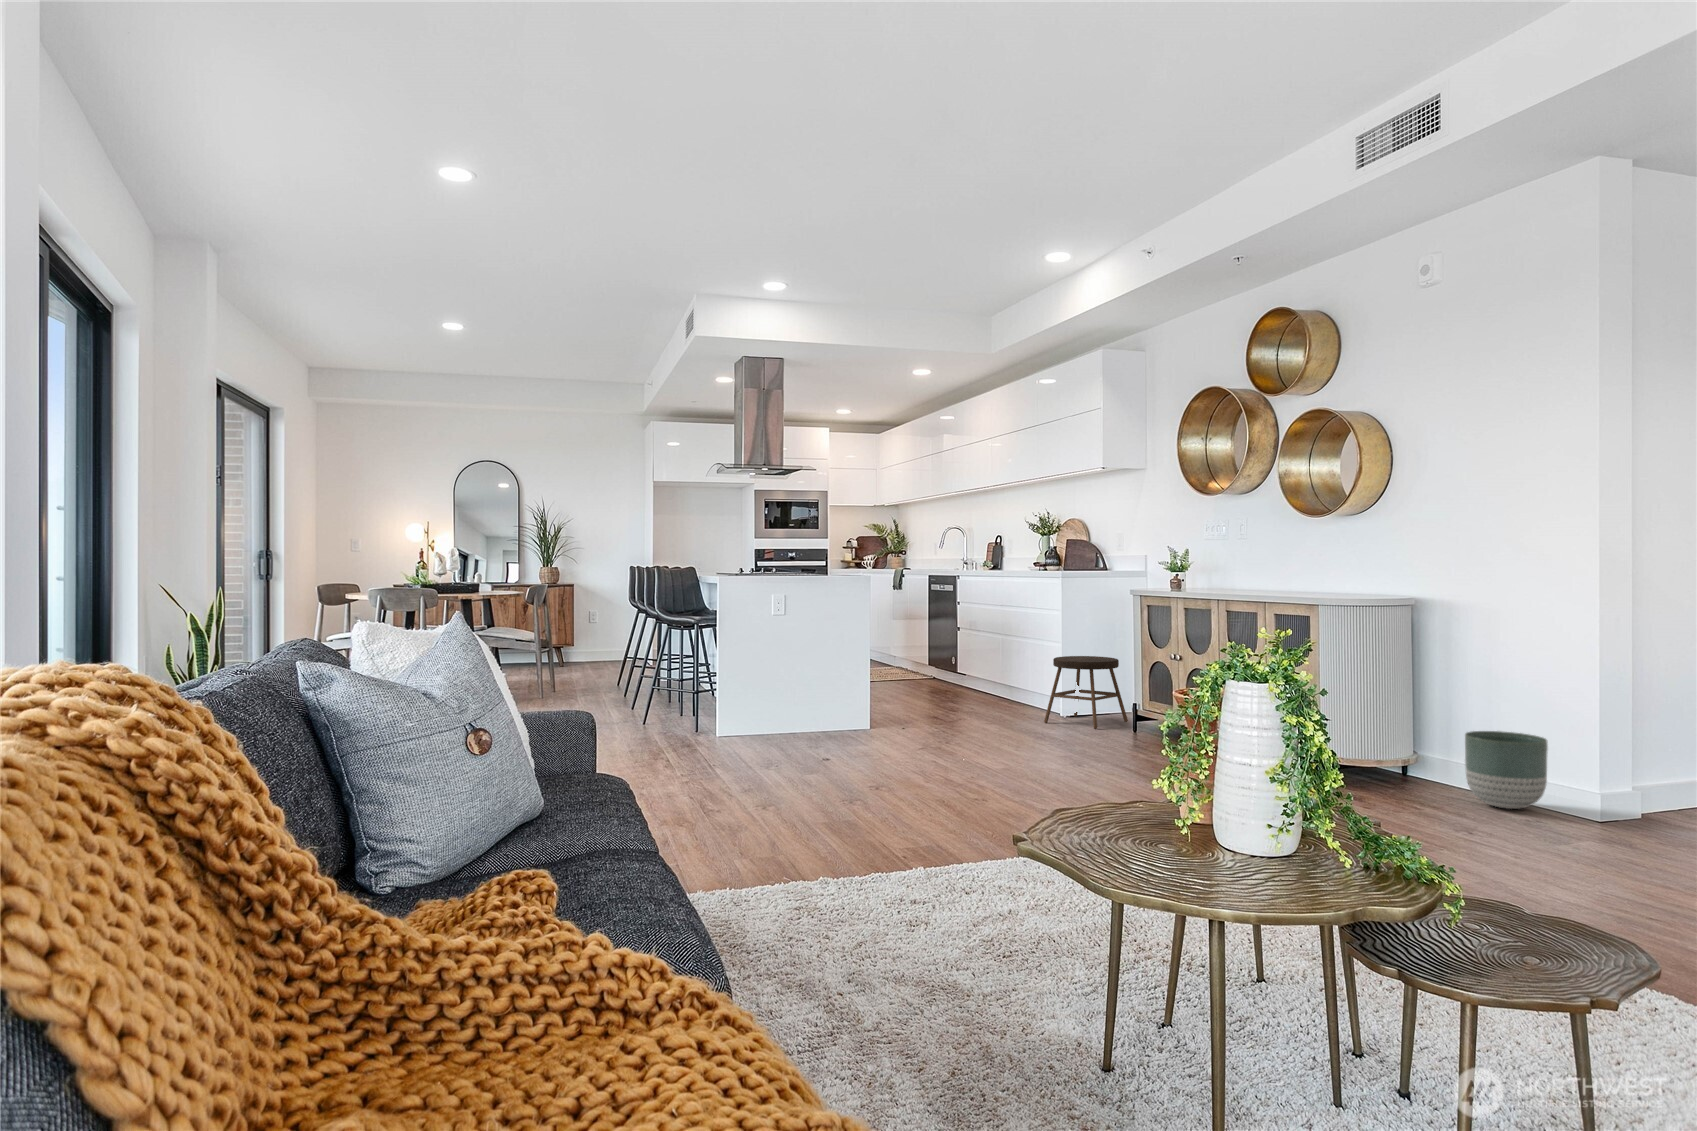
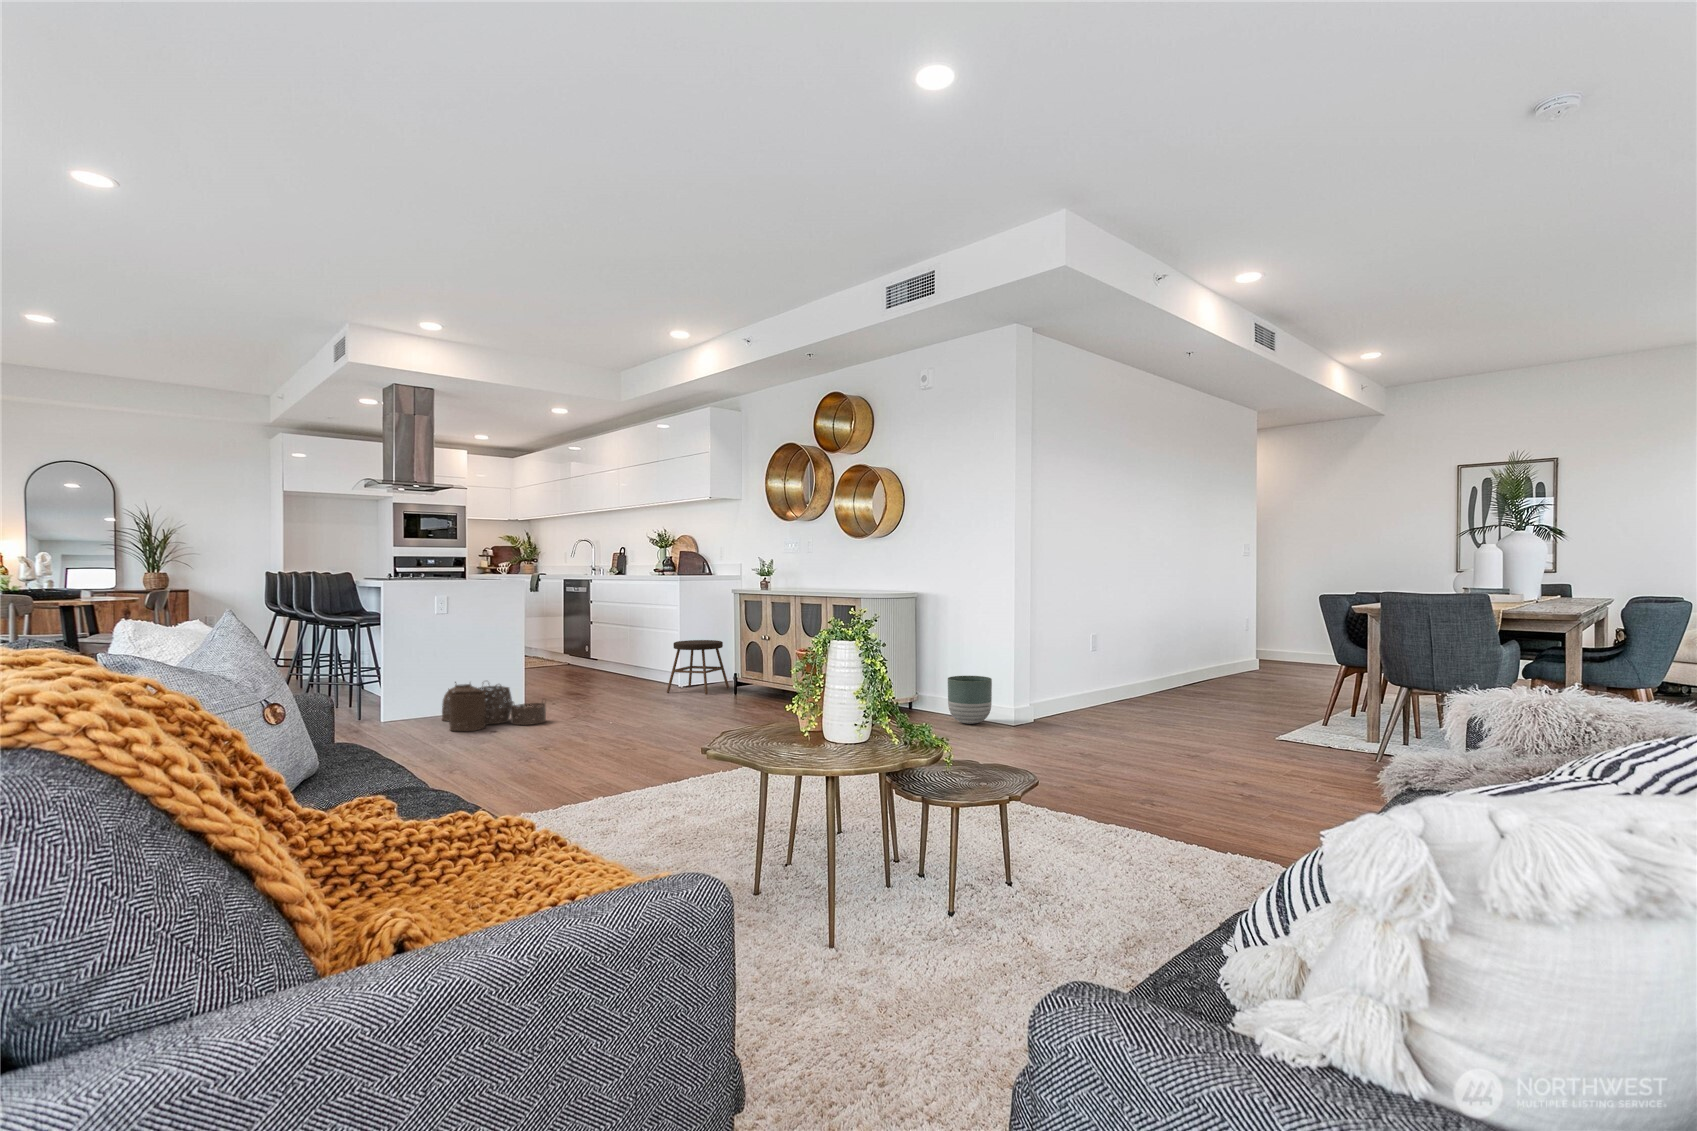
woven basket: none [778,695,890,756] -> present [442,682,546,731]

